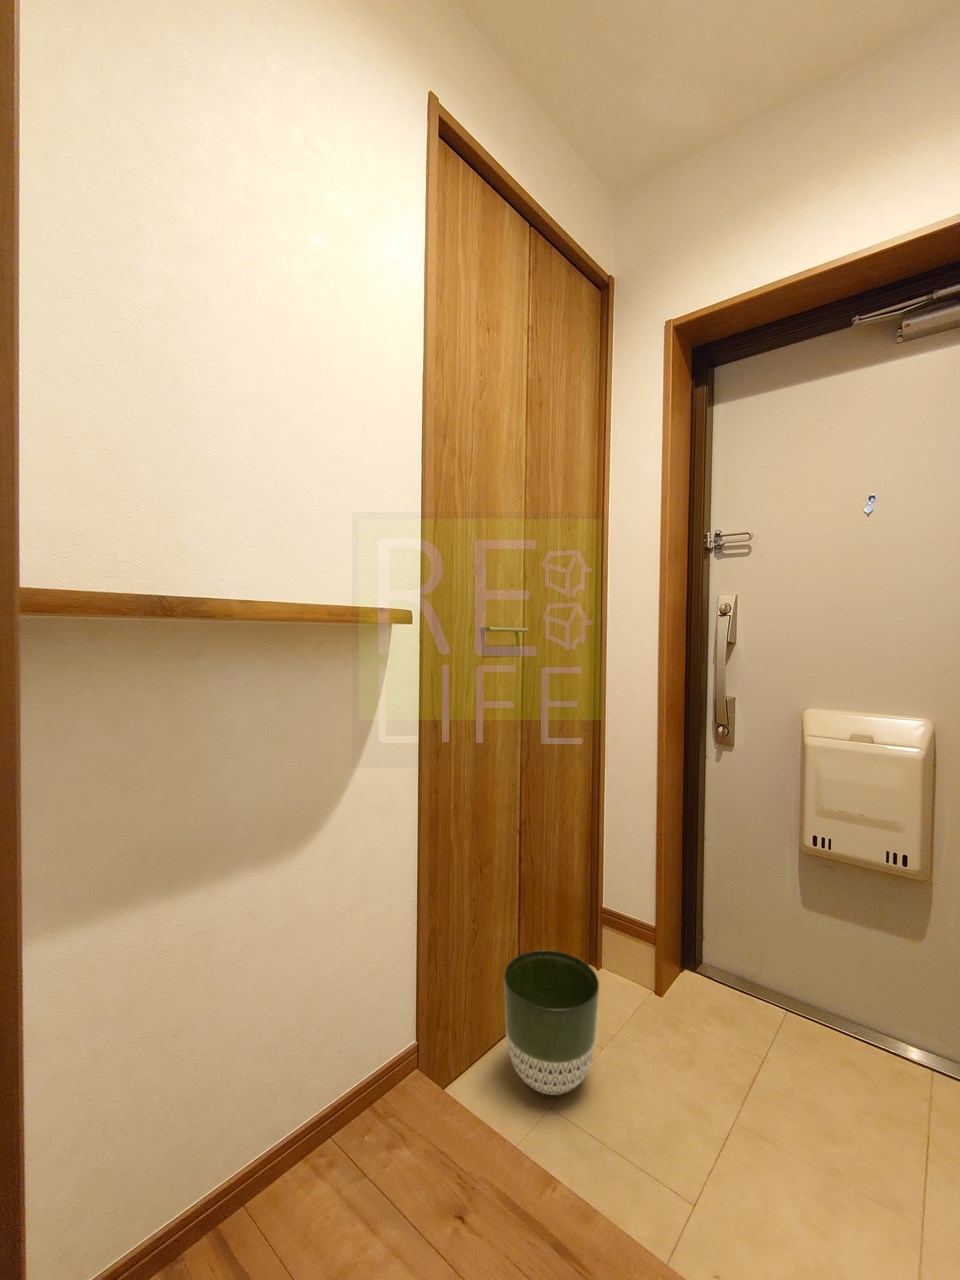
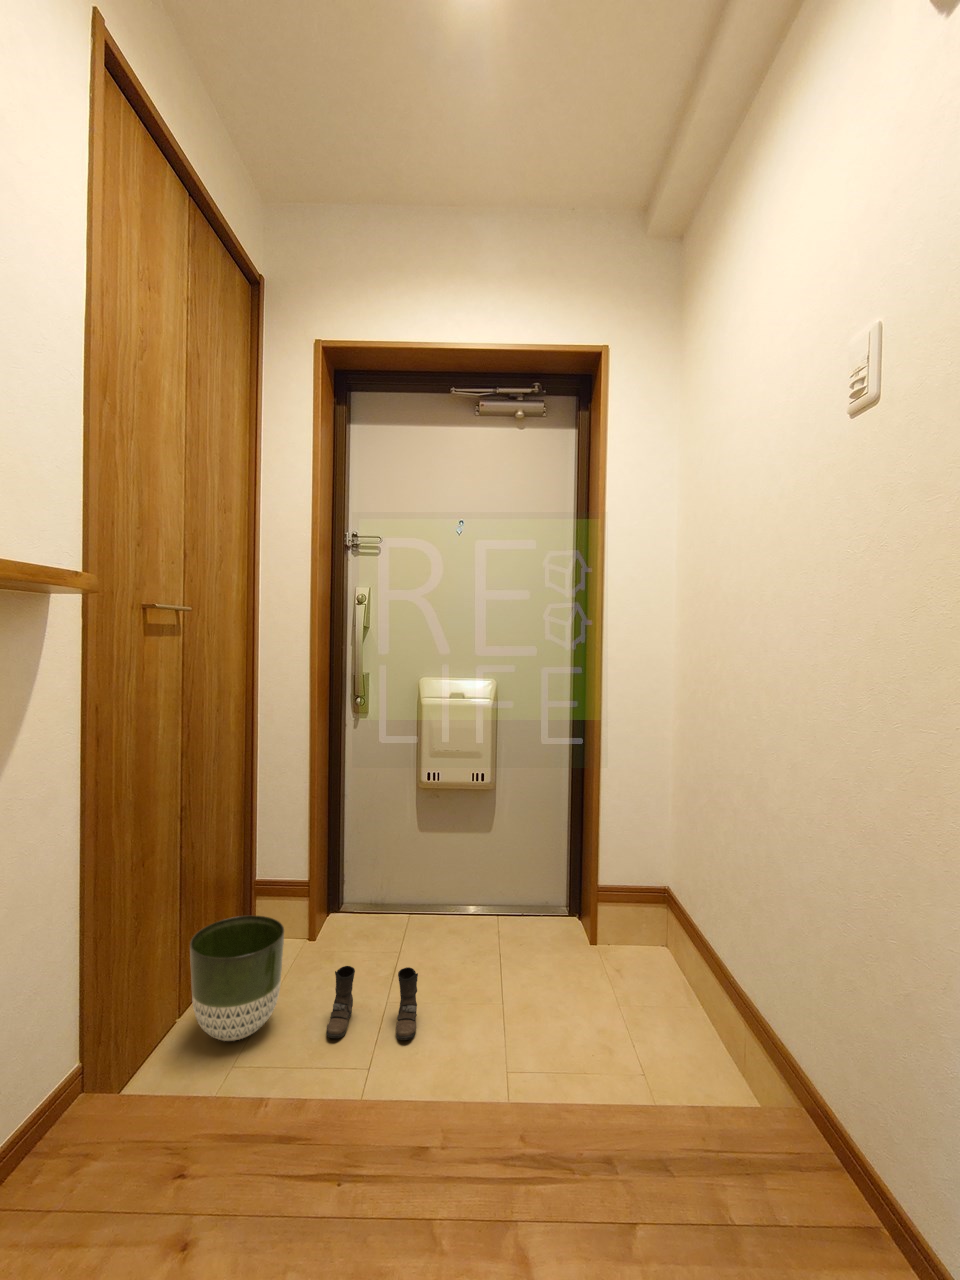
boots: none [638,1064,767,1224] -> present [327,966,418,1040]

